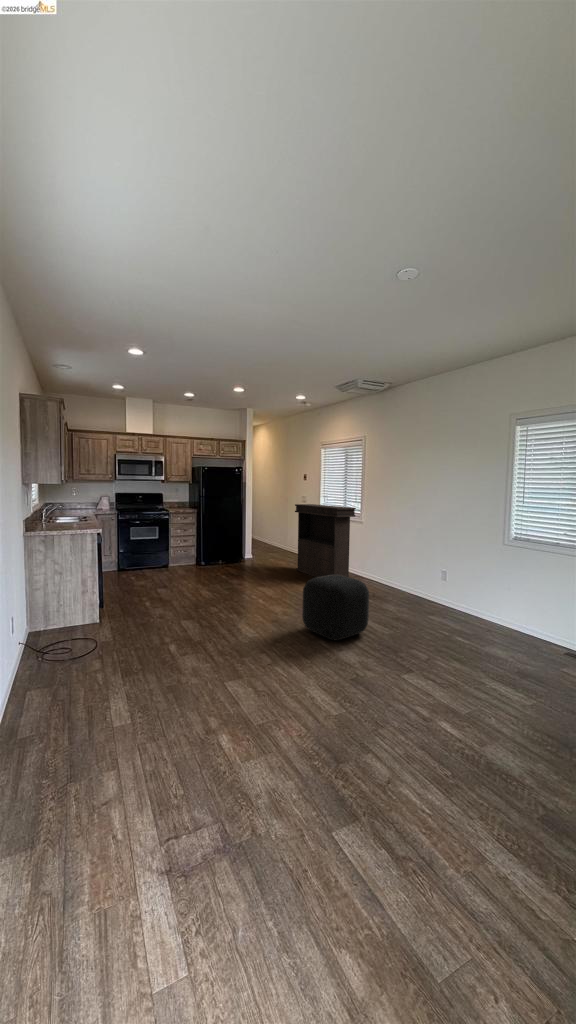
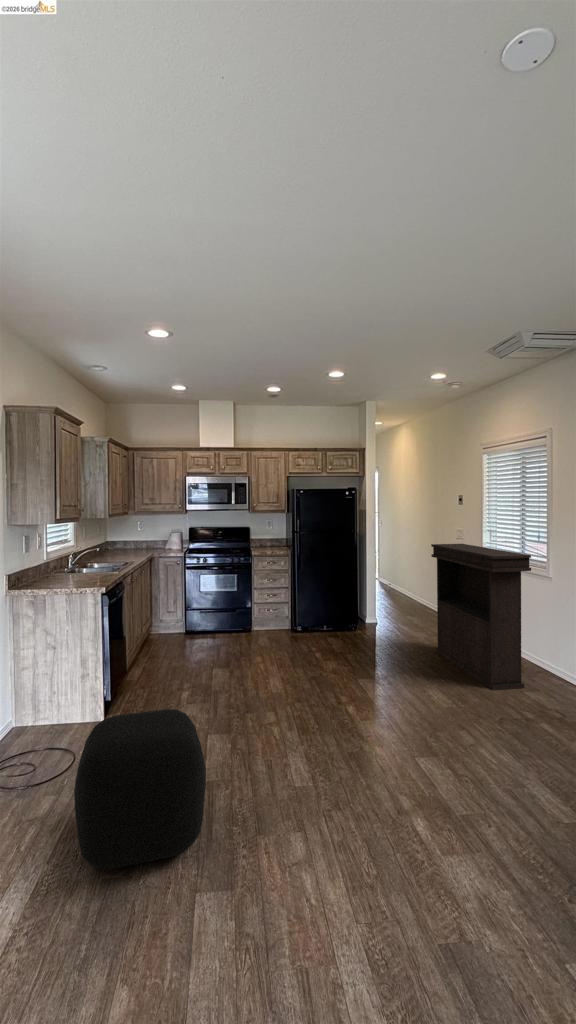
ottoman: present [302,575,369,640] -> present [74,709,206,870]

